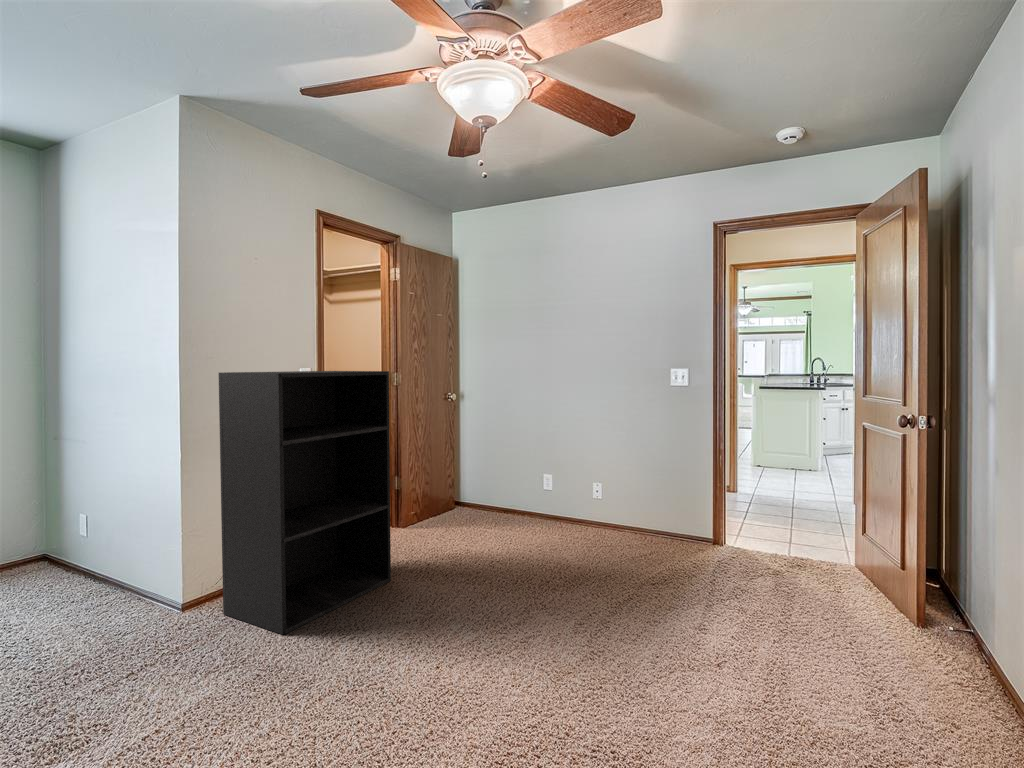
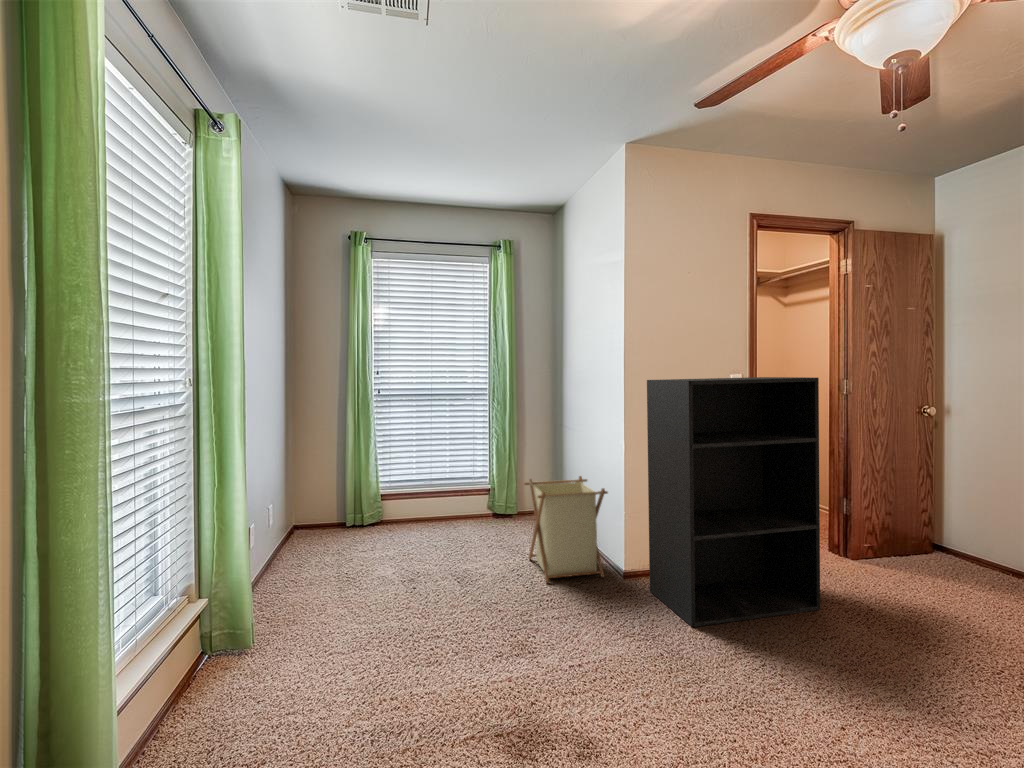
laundry basket: none [18,497,162,649] -> present [525,476,608,583]

